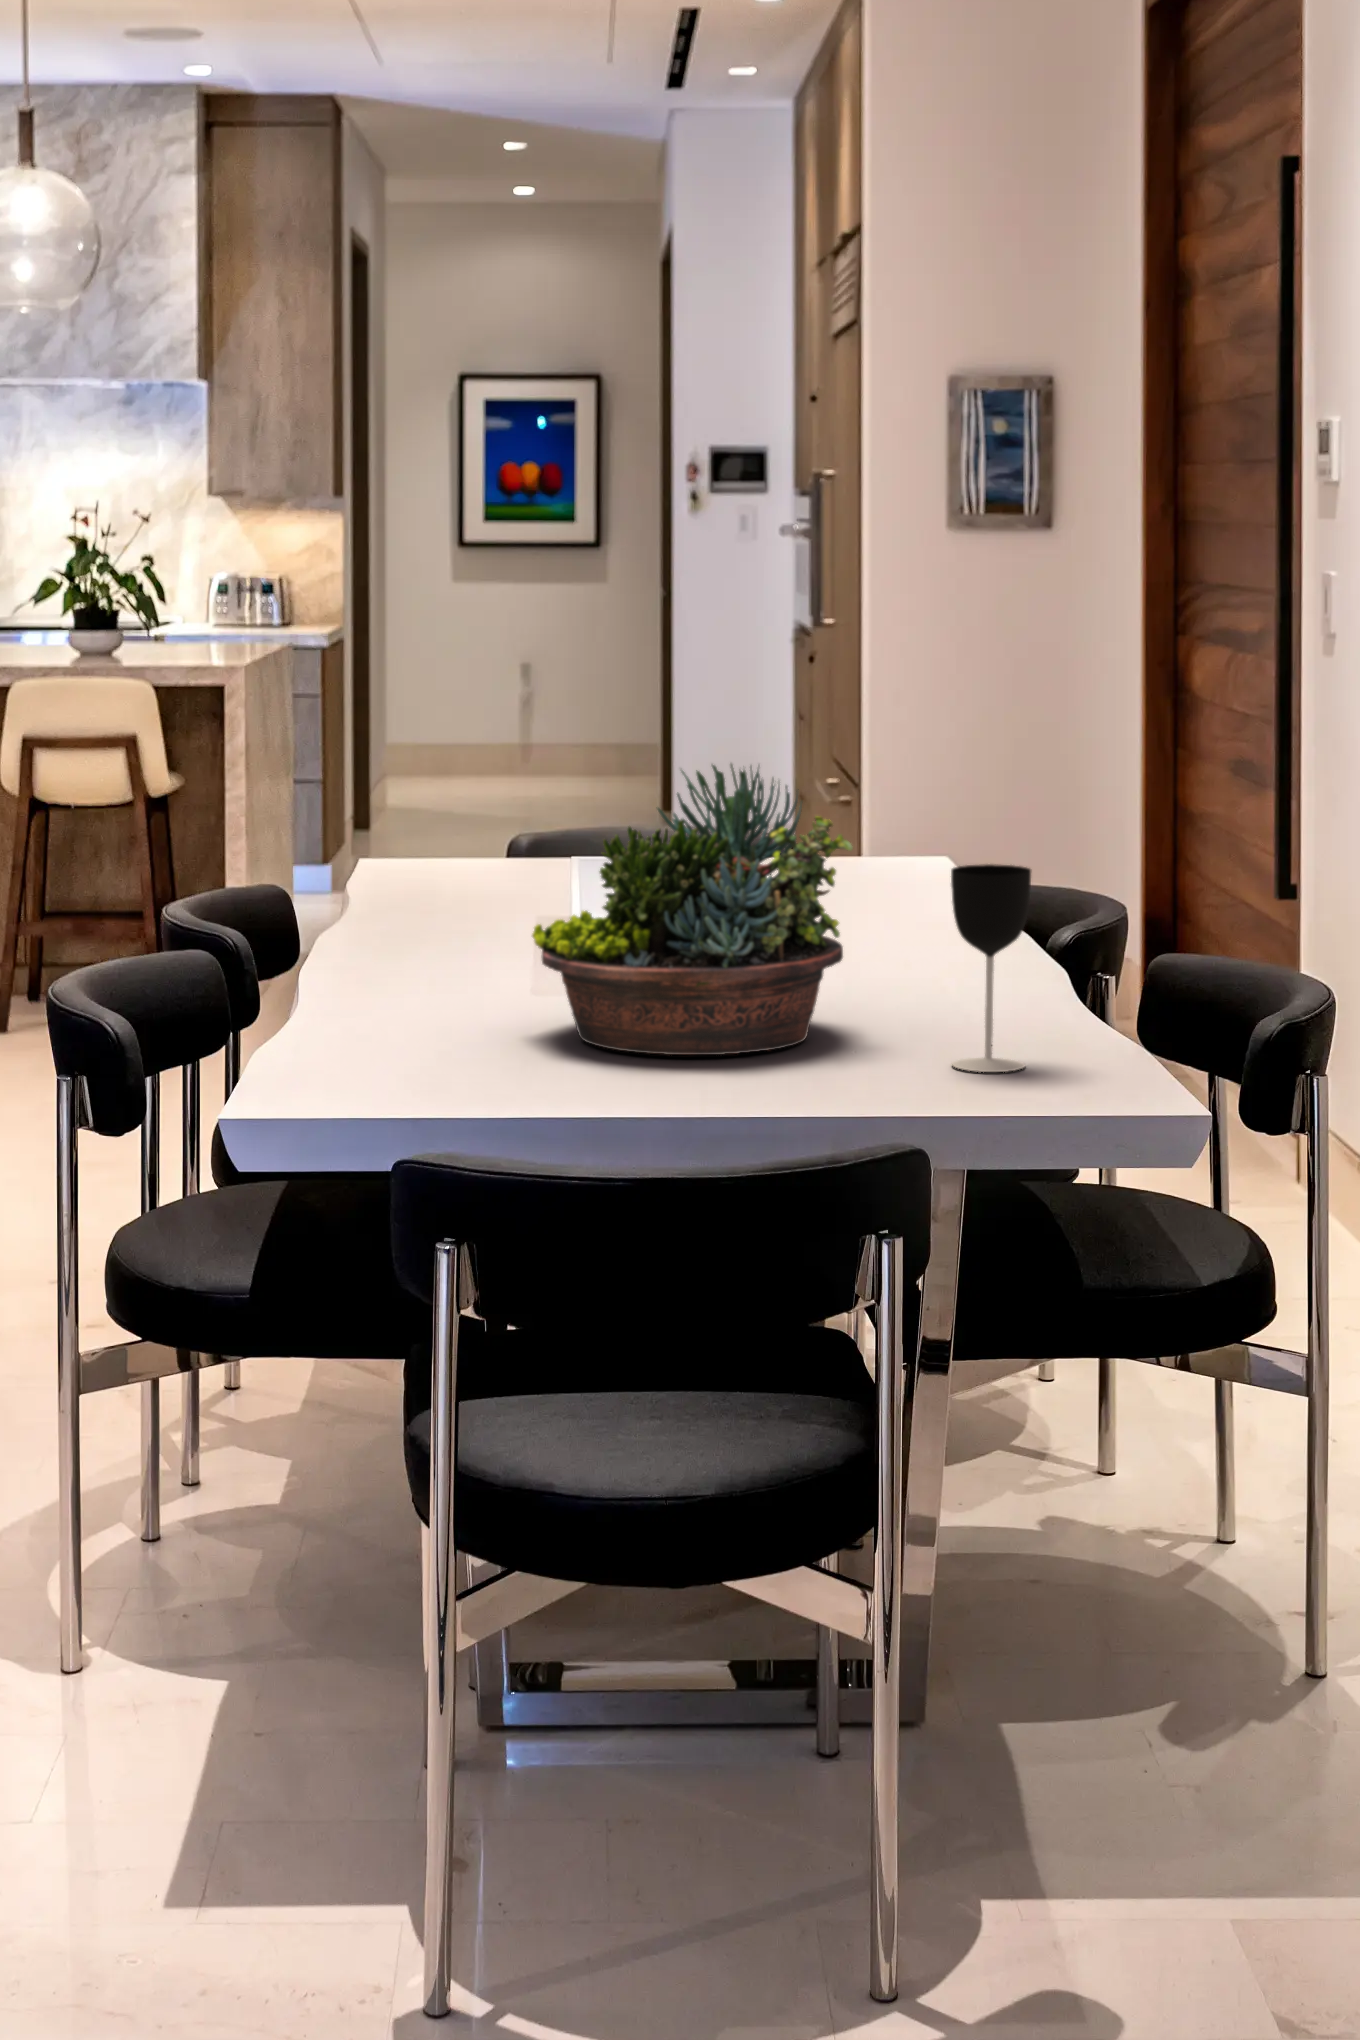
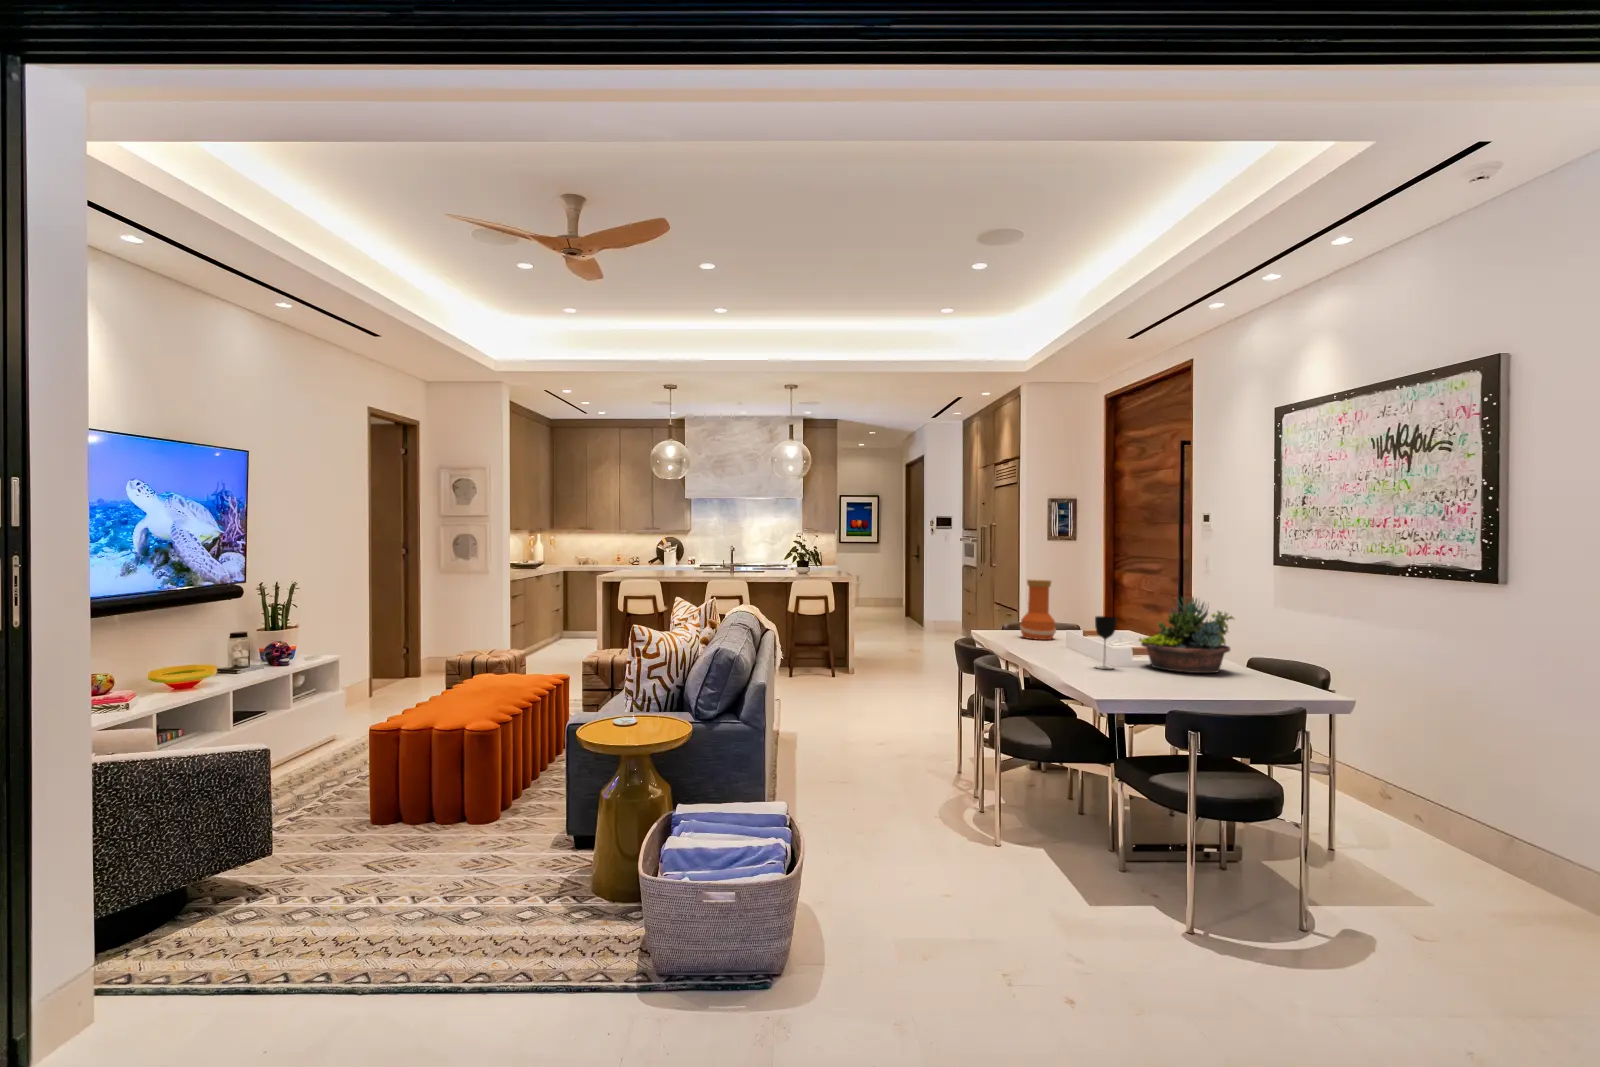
vase: none [393,699,524,921] -> present [1020,580,1056,640]
wine glass: present [951,864,1031,1072] -> present [1095,616,1116,669]

